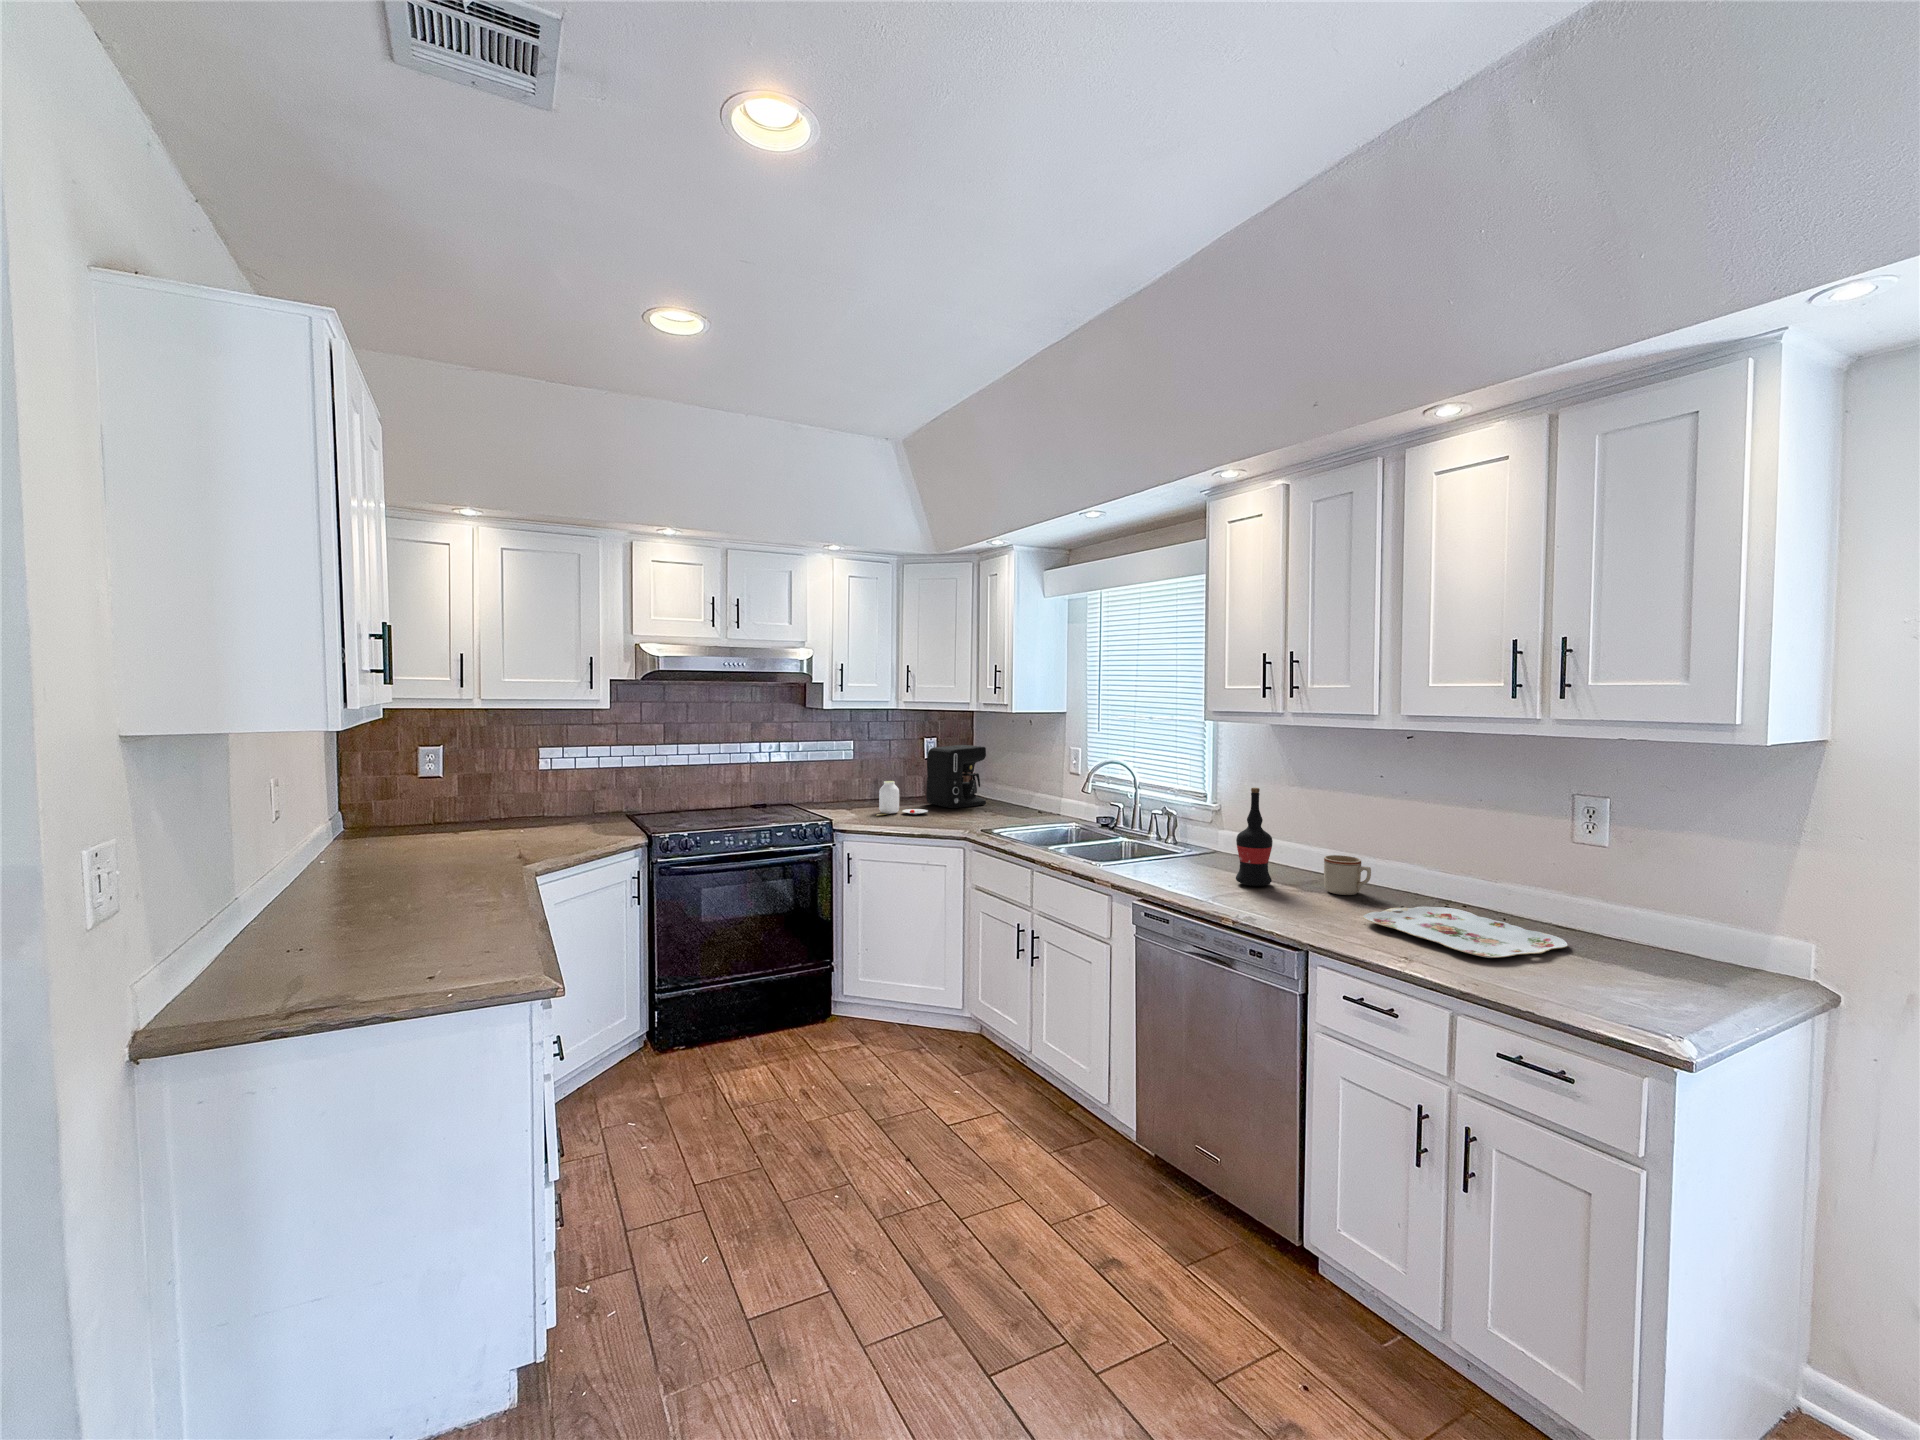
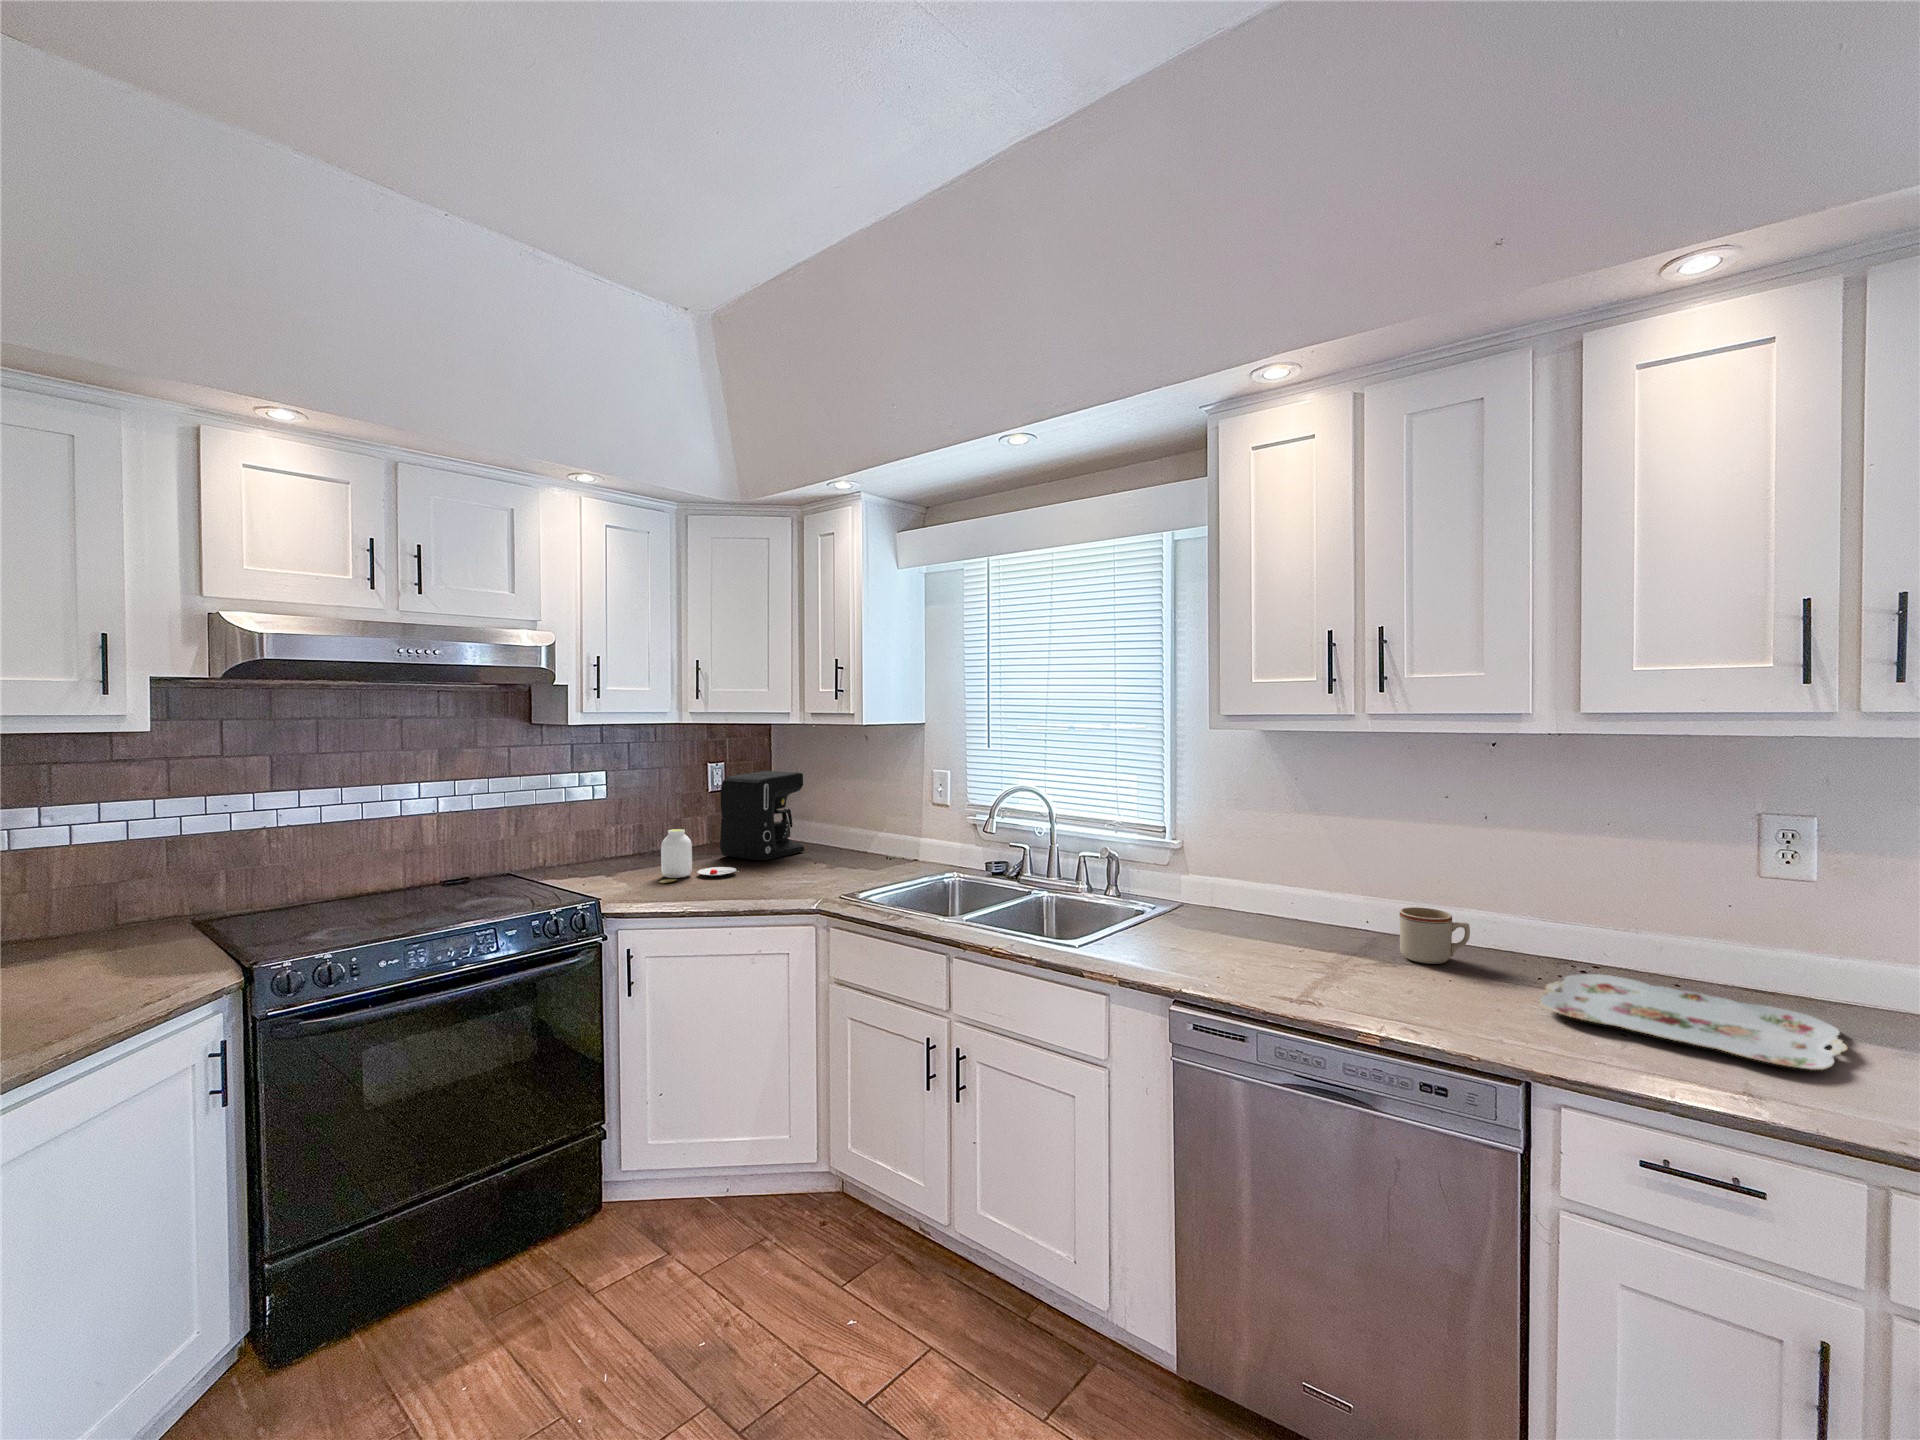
wine bottle: present [1236,788,1273,886] -> none [1280,821,1332,961]

